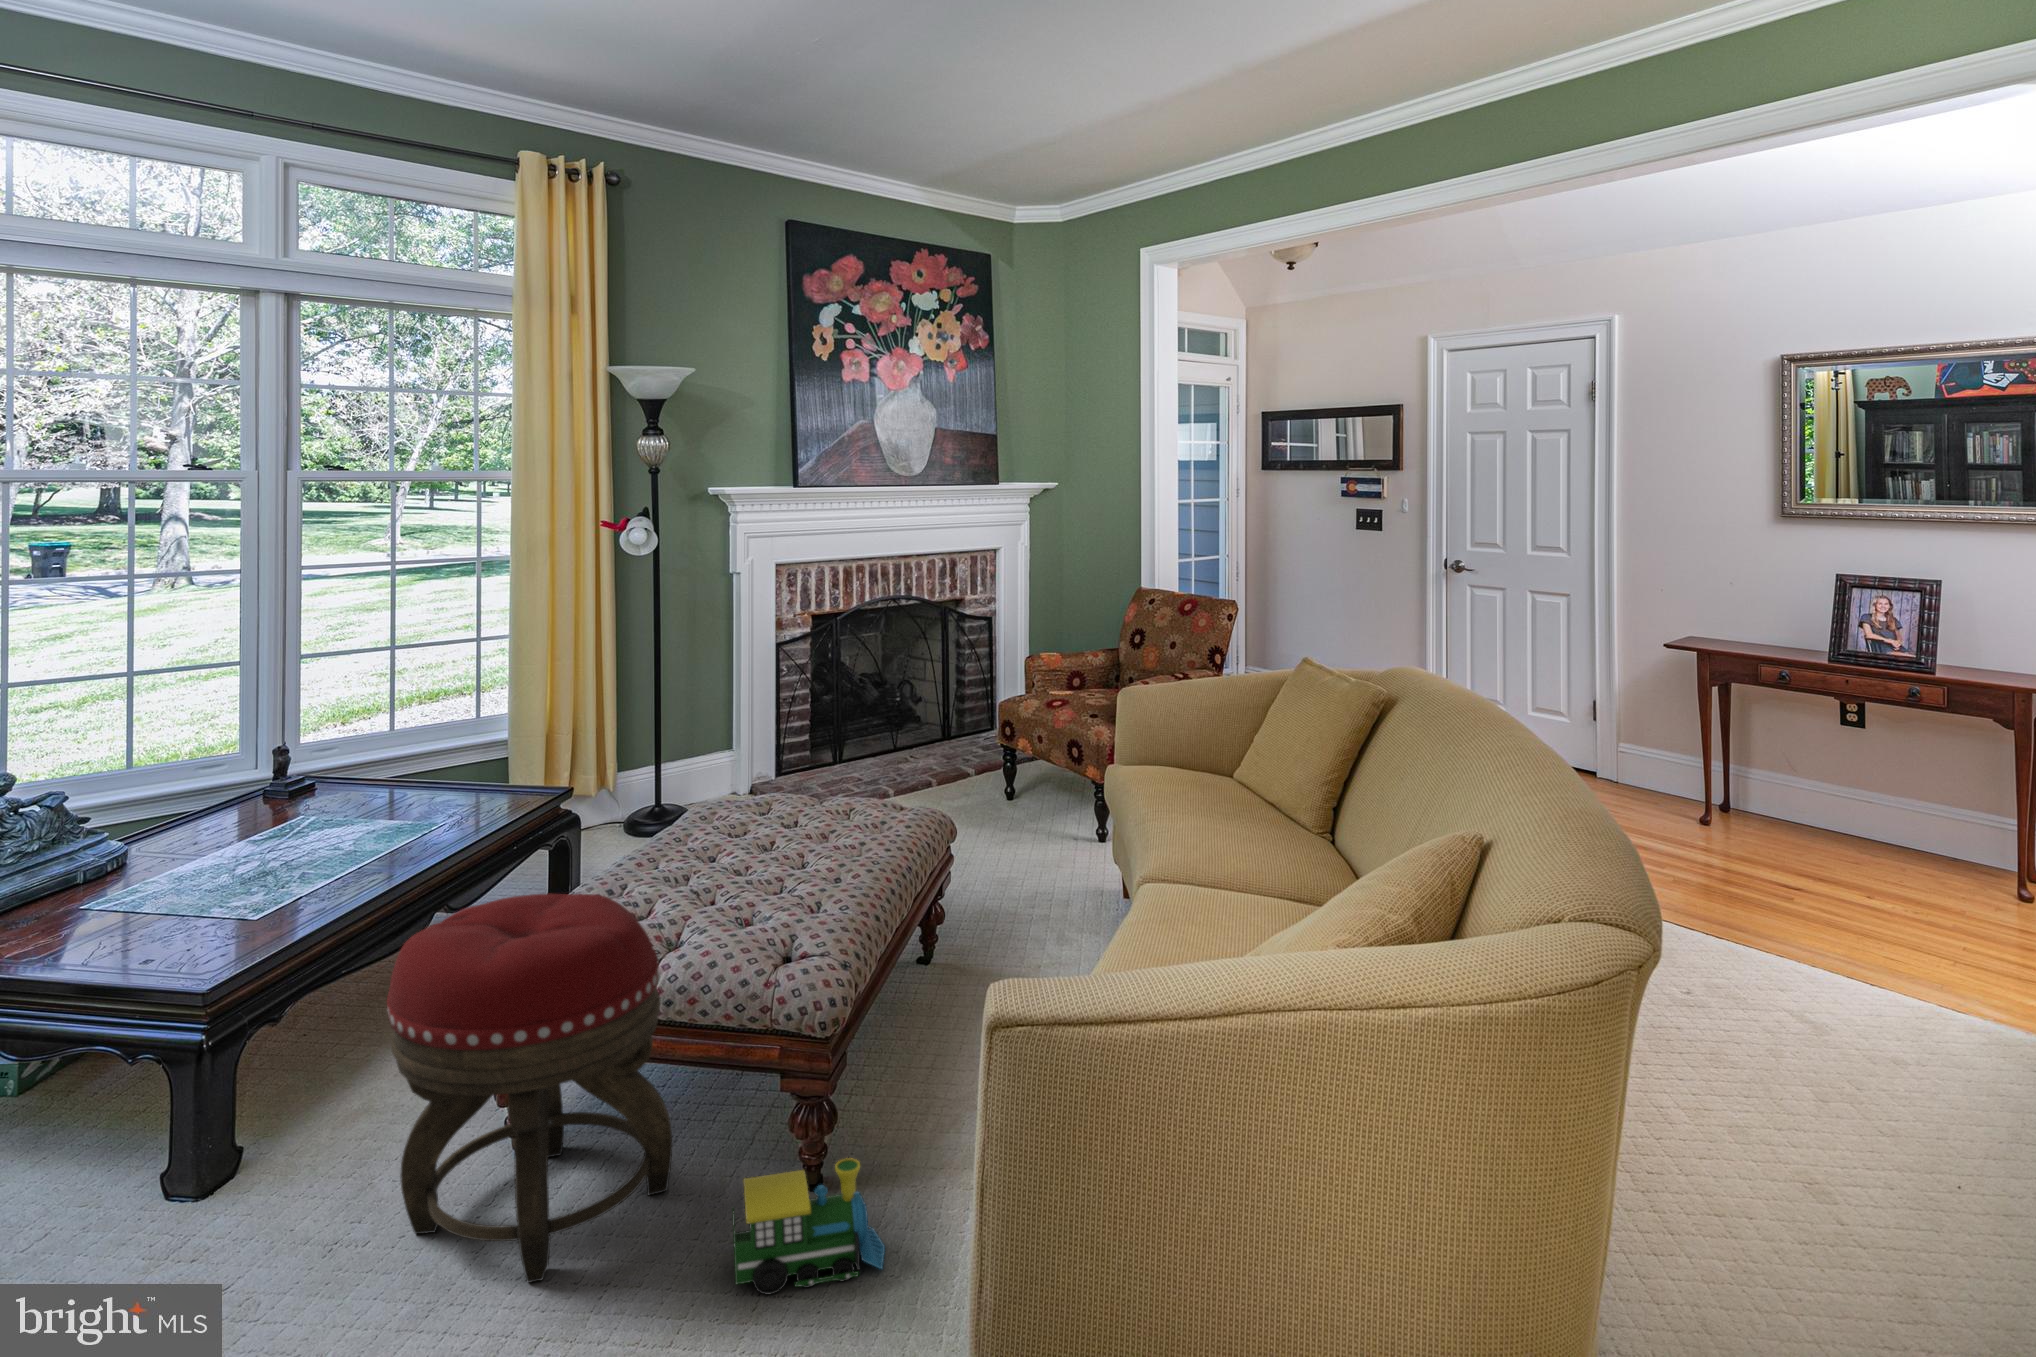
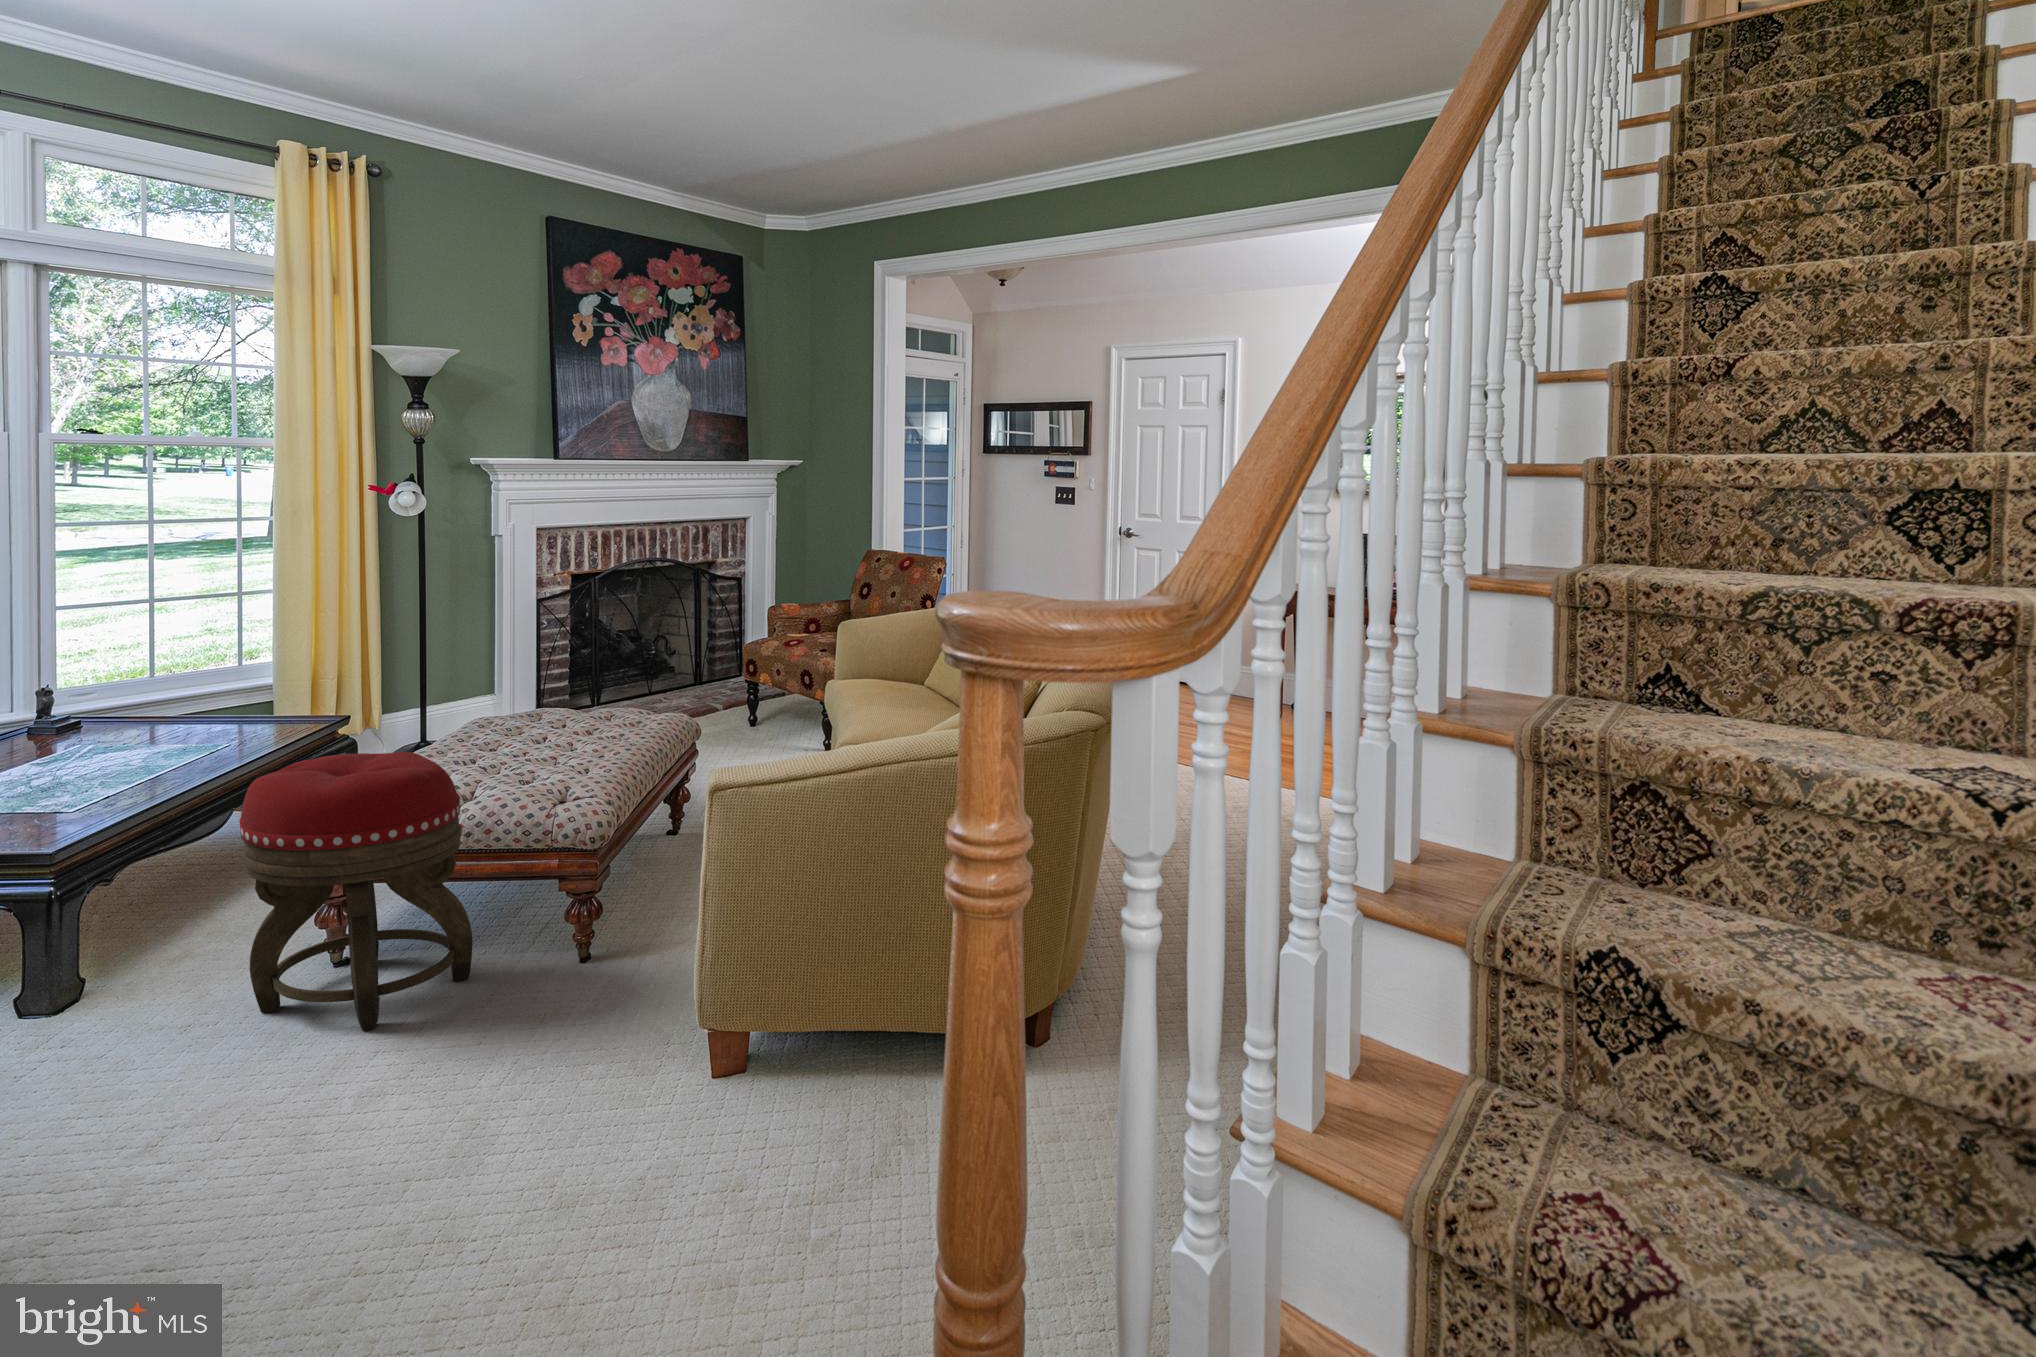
toy train: present [732,1158,885,1294] -> none [524,929,643,1023]

